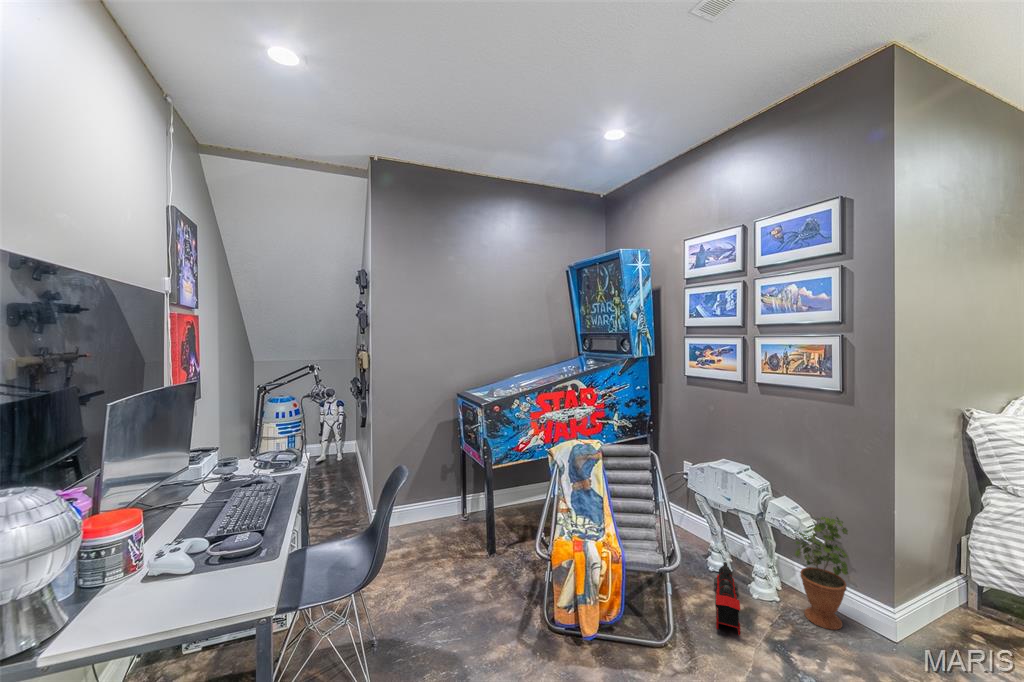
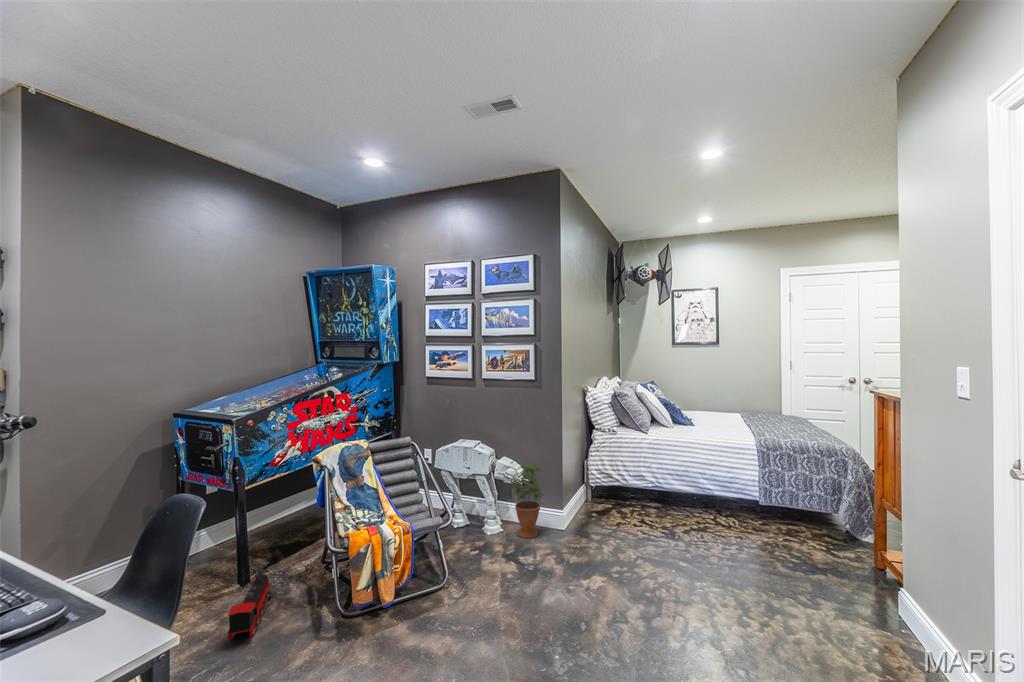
toy train: present [714,562,740,635] -> present [227,569,274,642]

